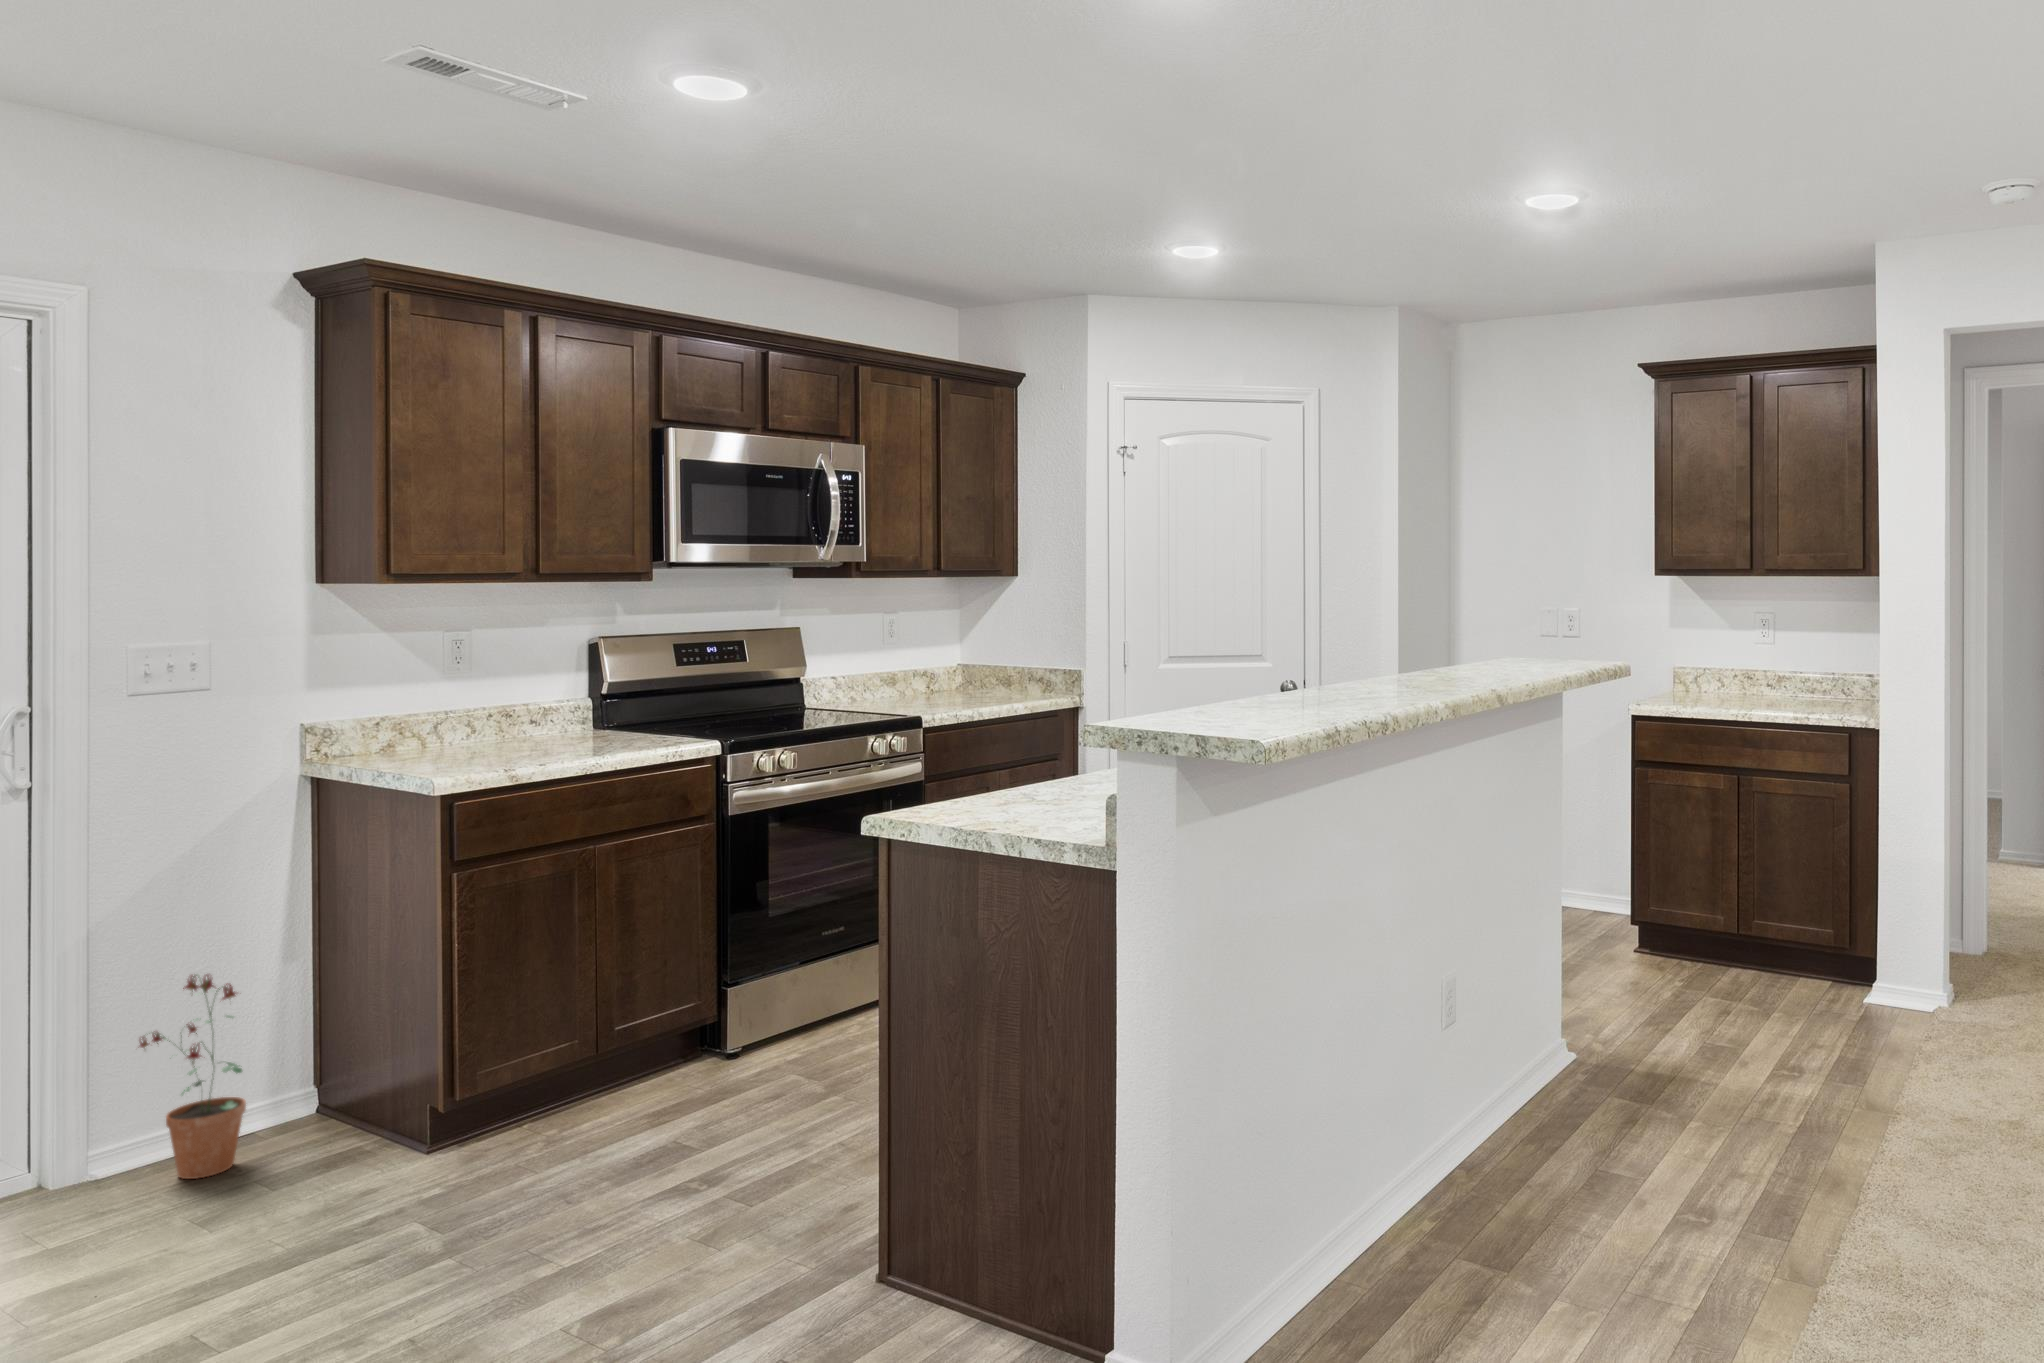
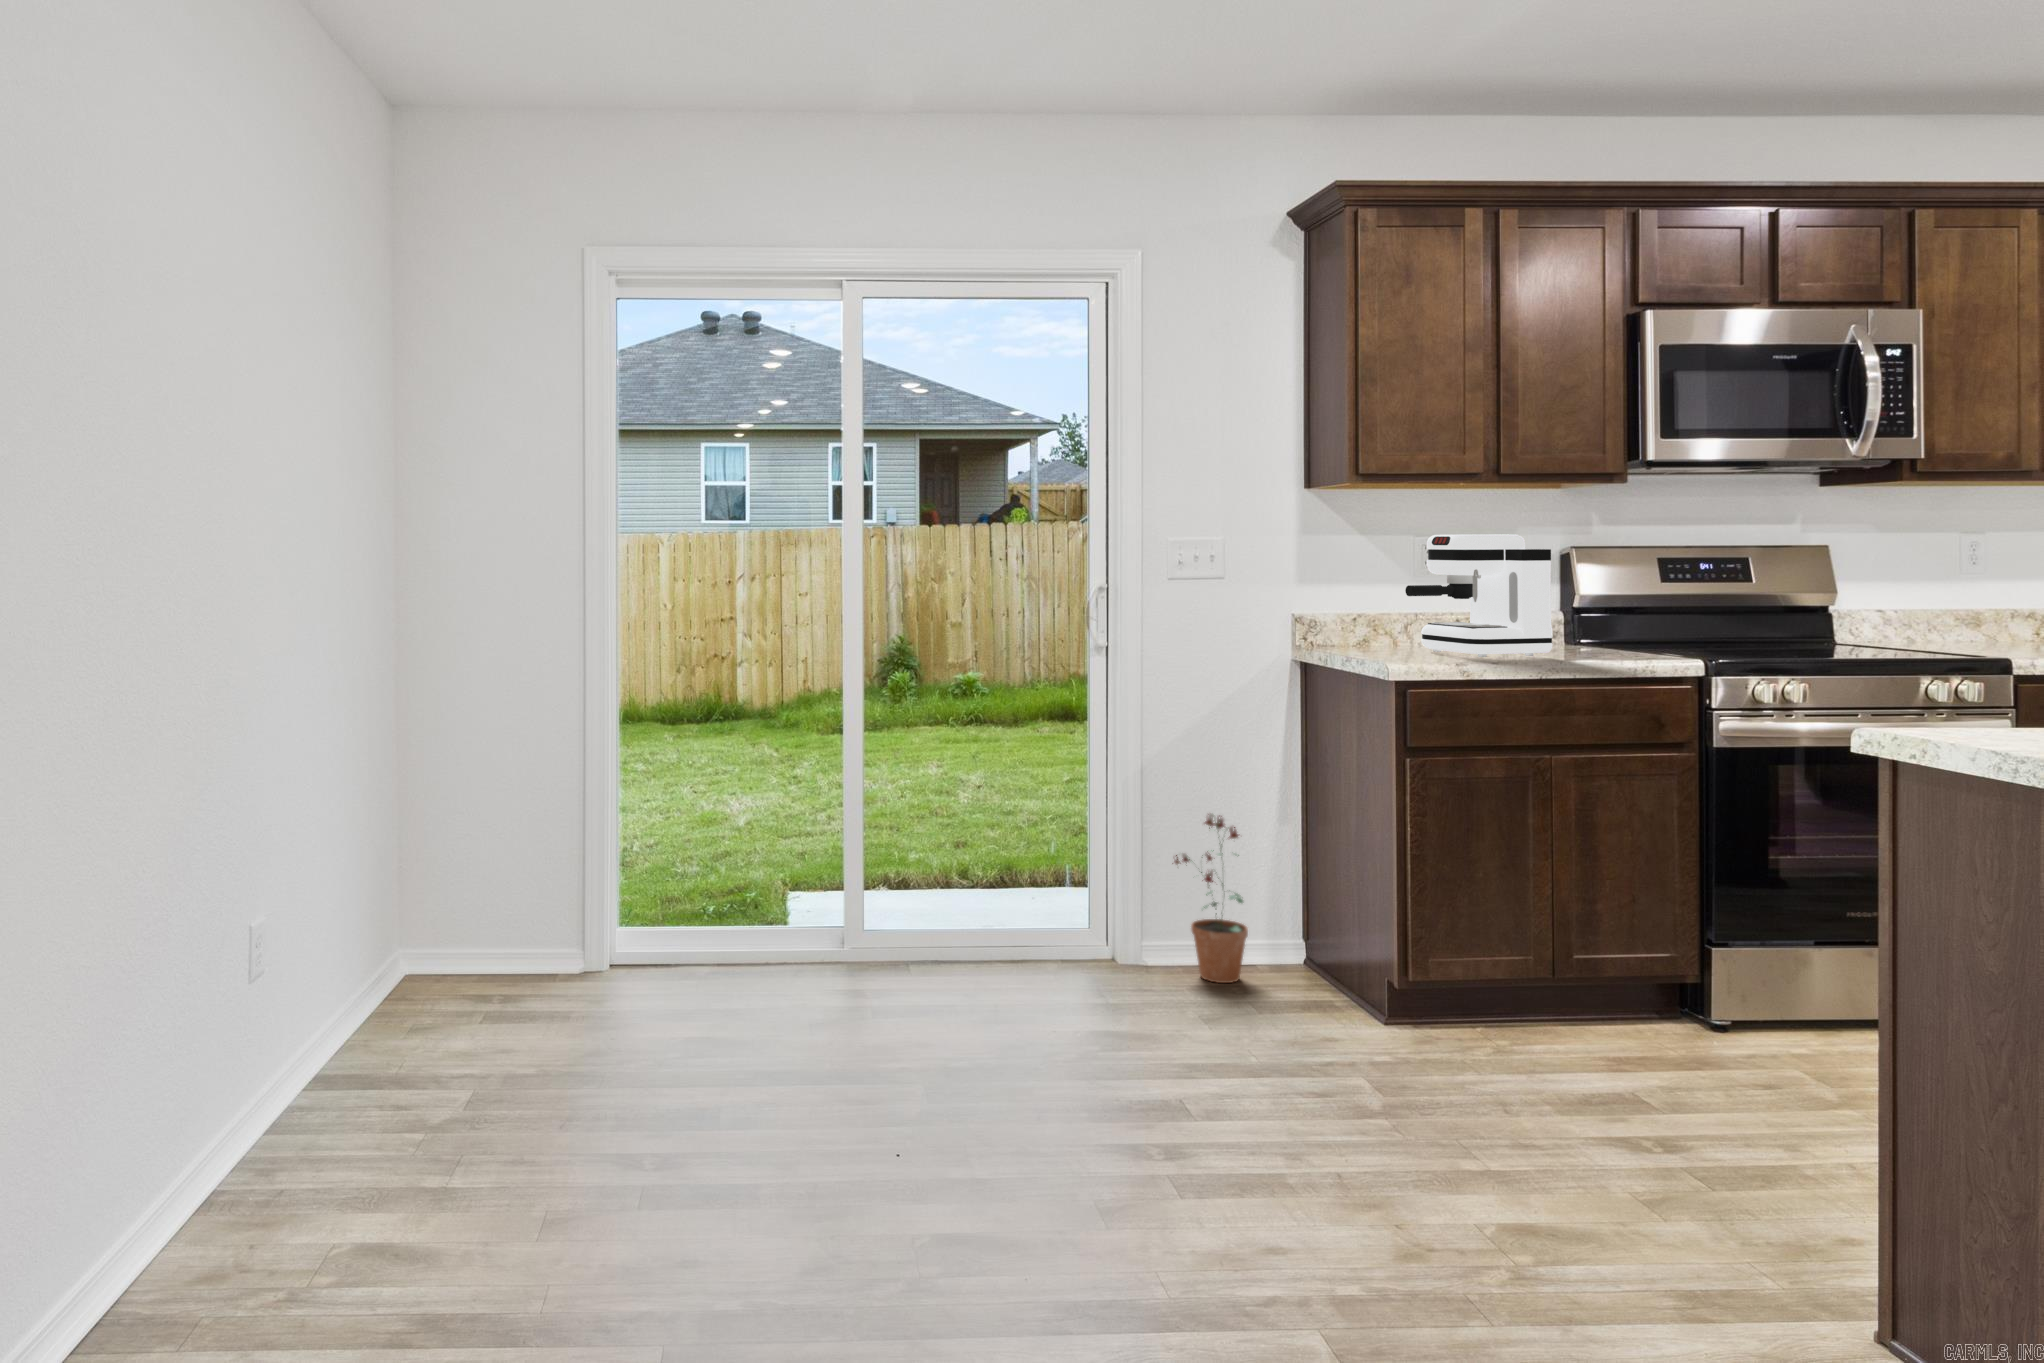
coffee maker: none [441,630,588,754] -> present [1405,534,1552,657]

